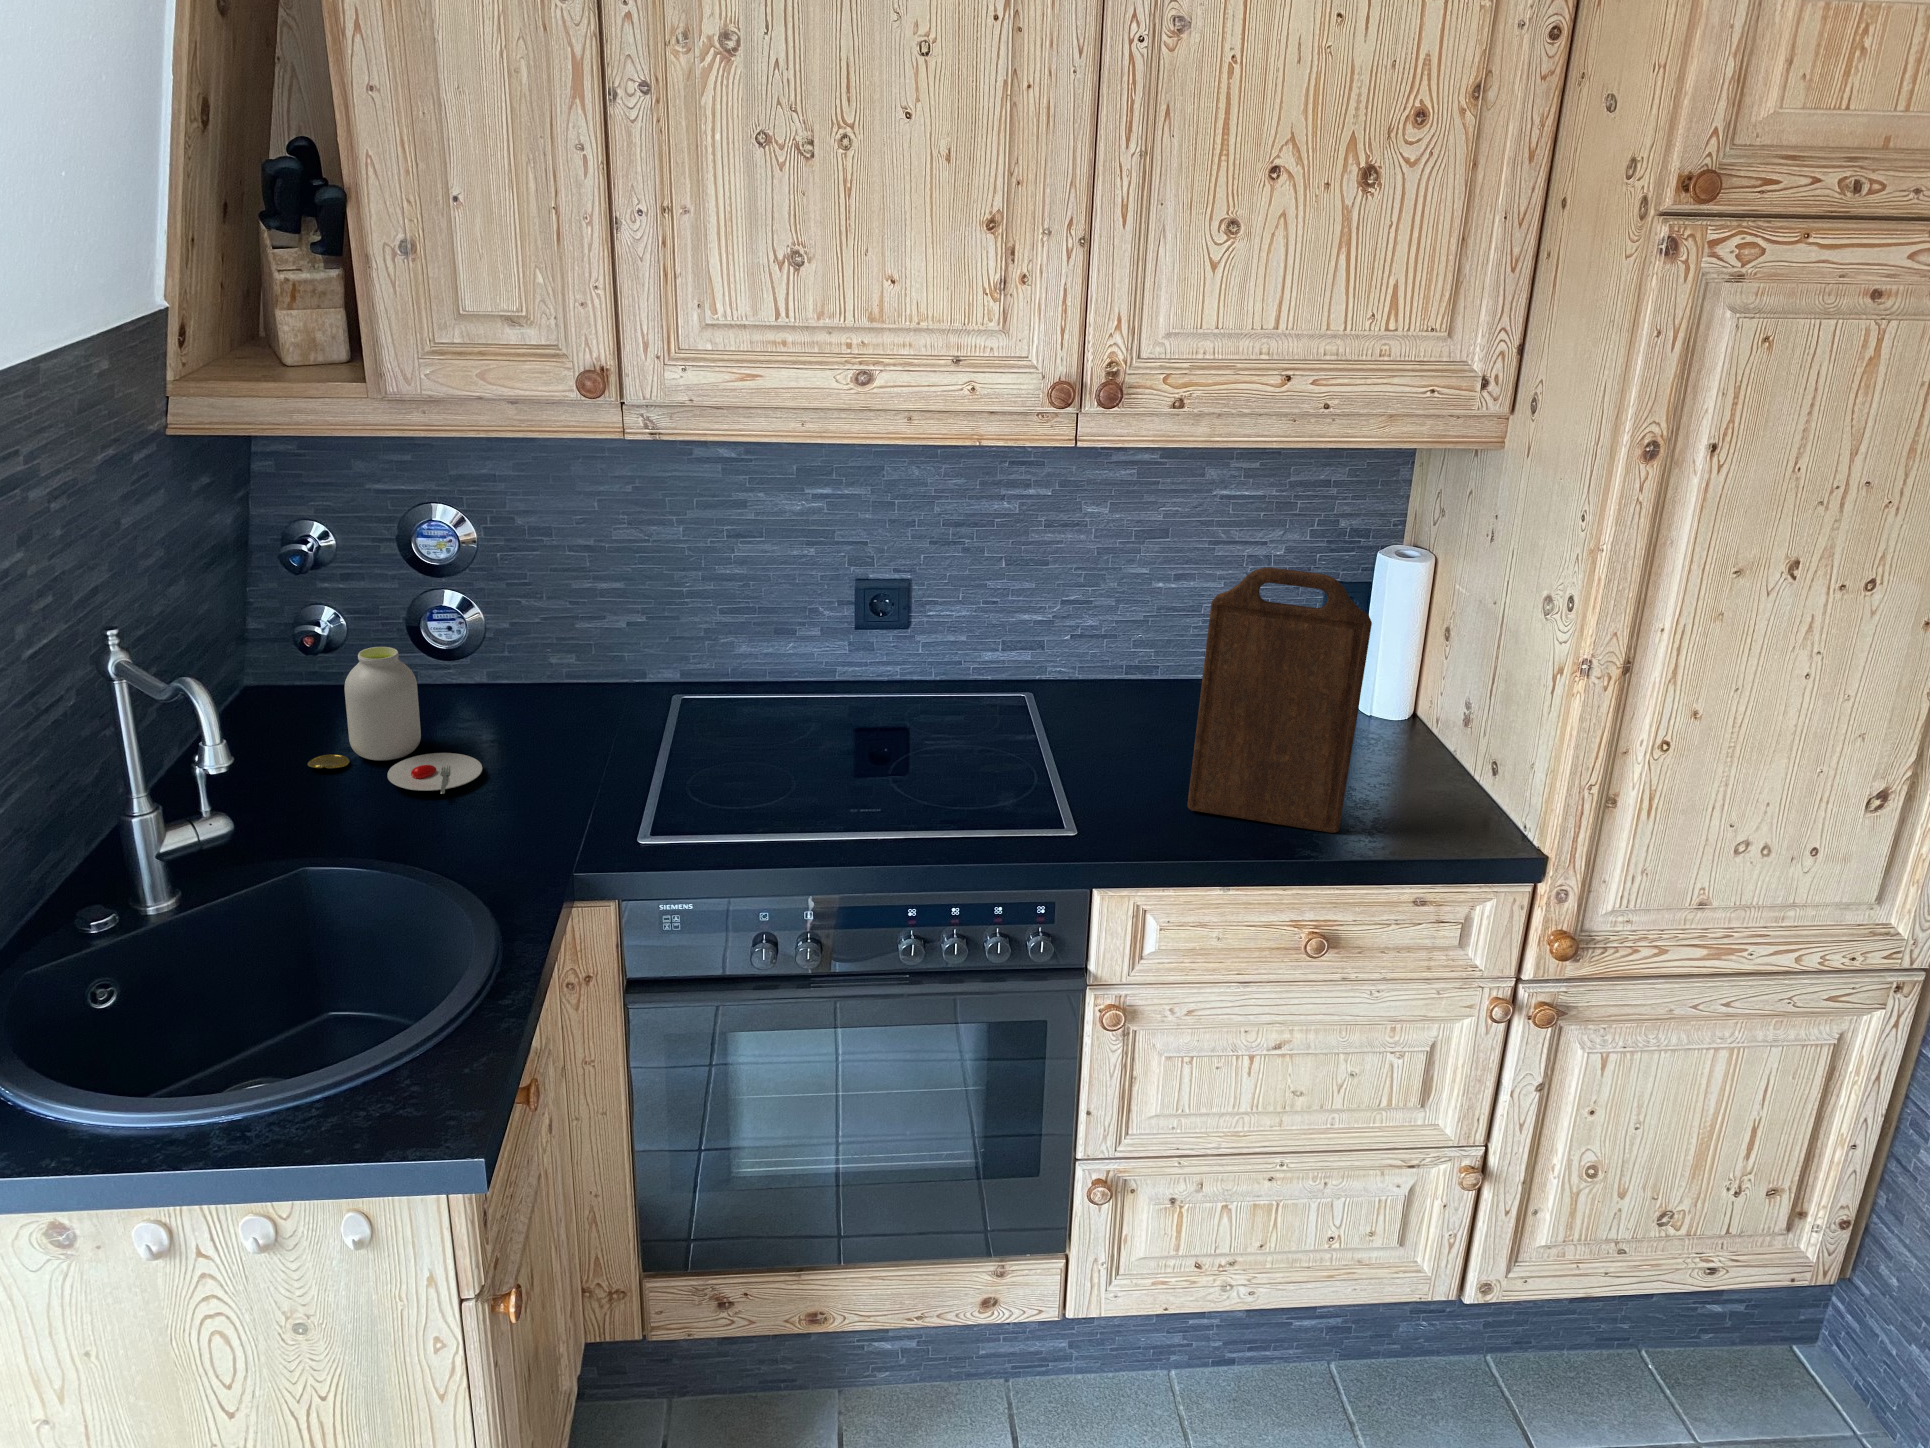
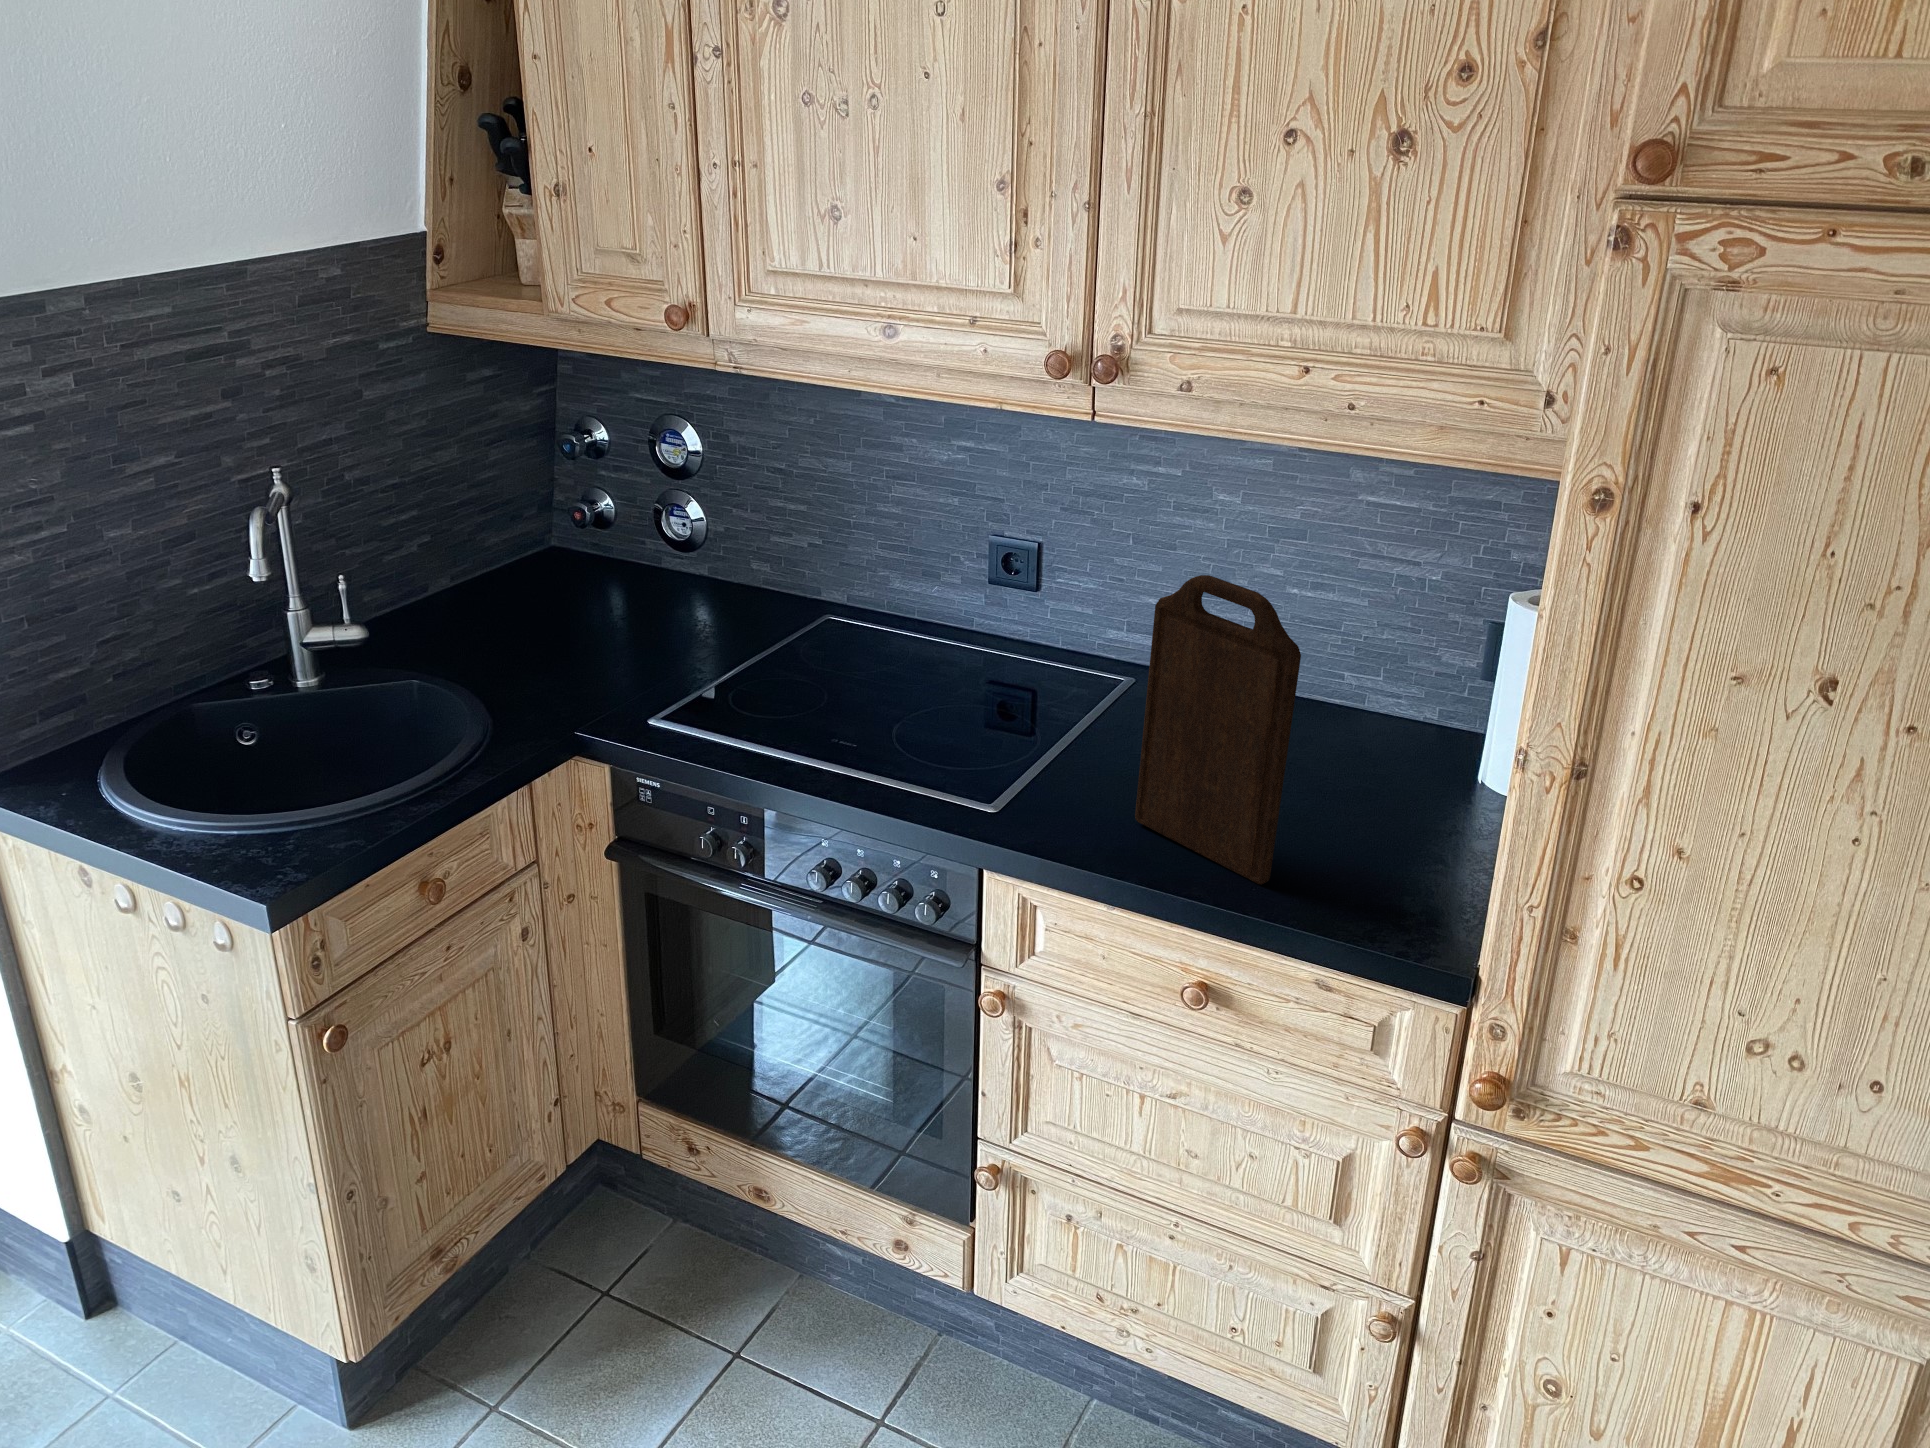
jar: present [308,647,482,794] -> none [516,526,621,652]

